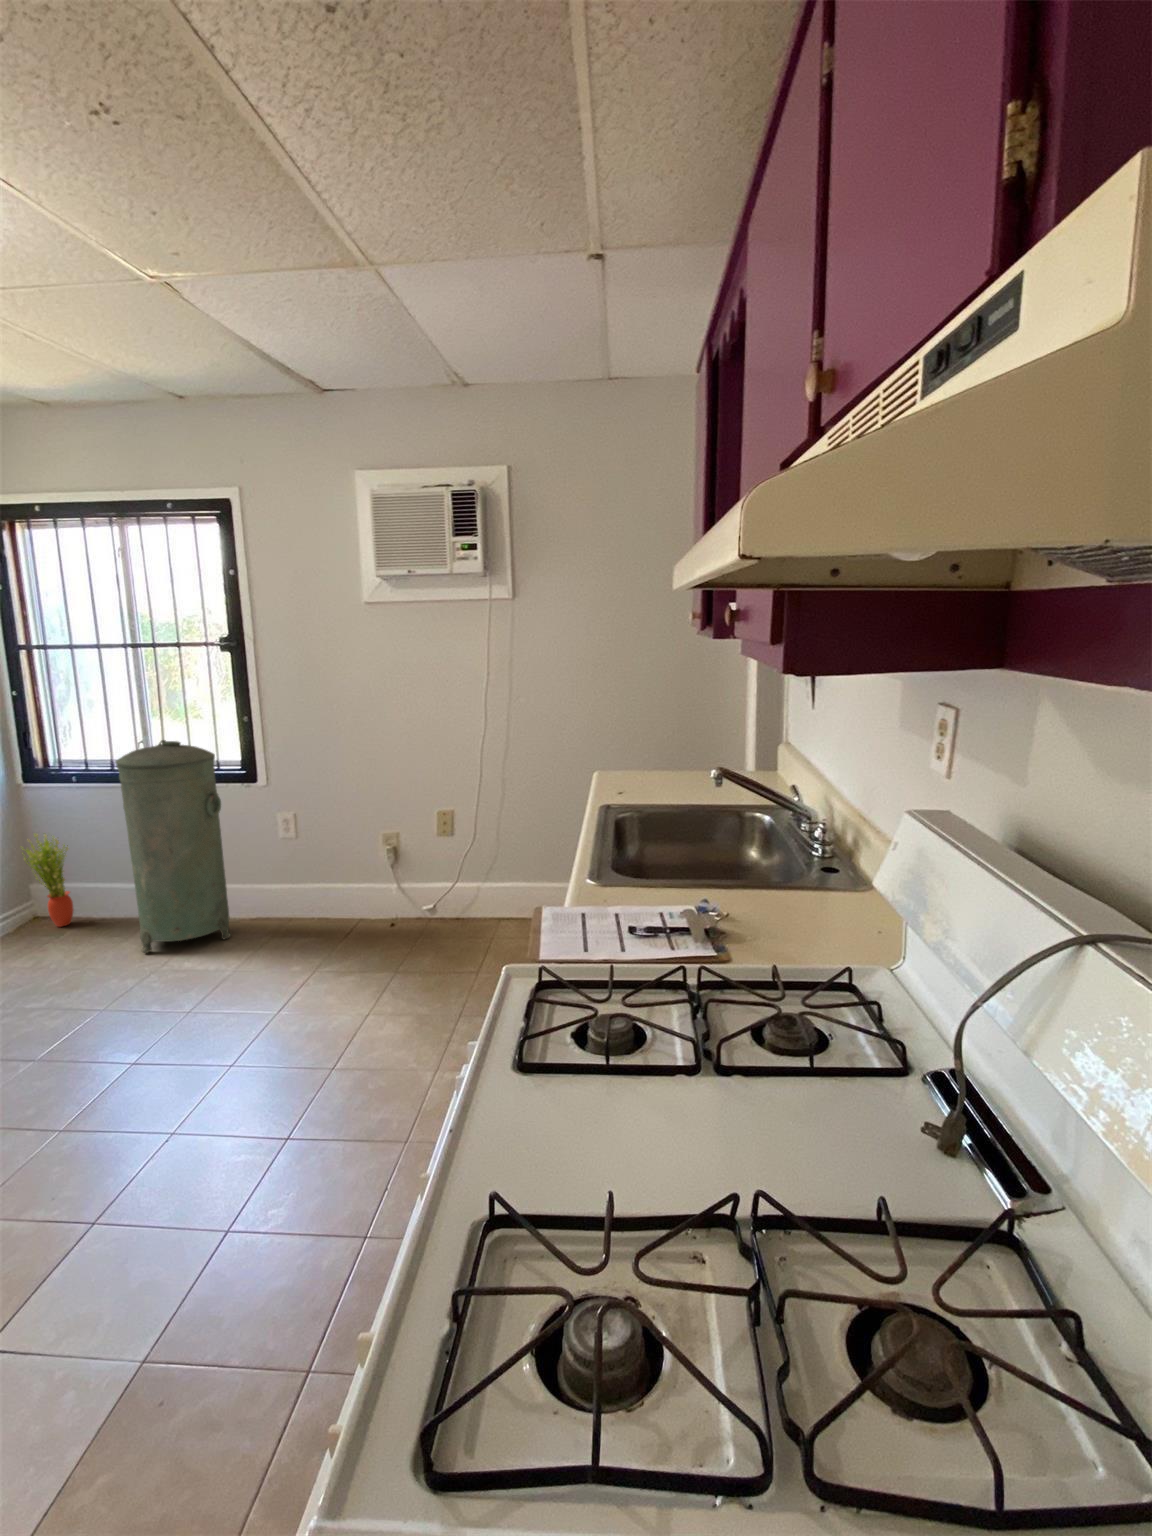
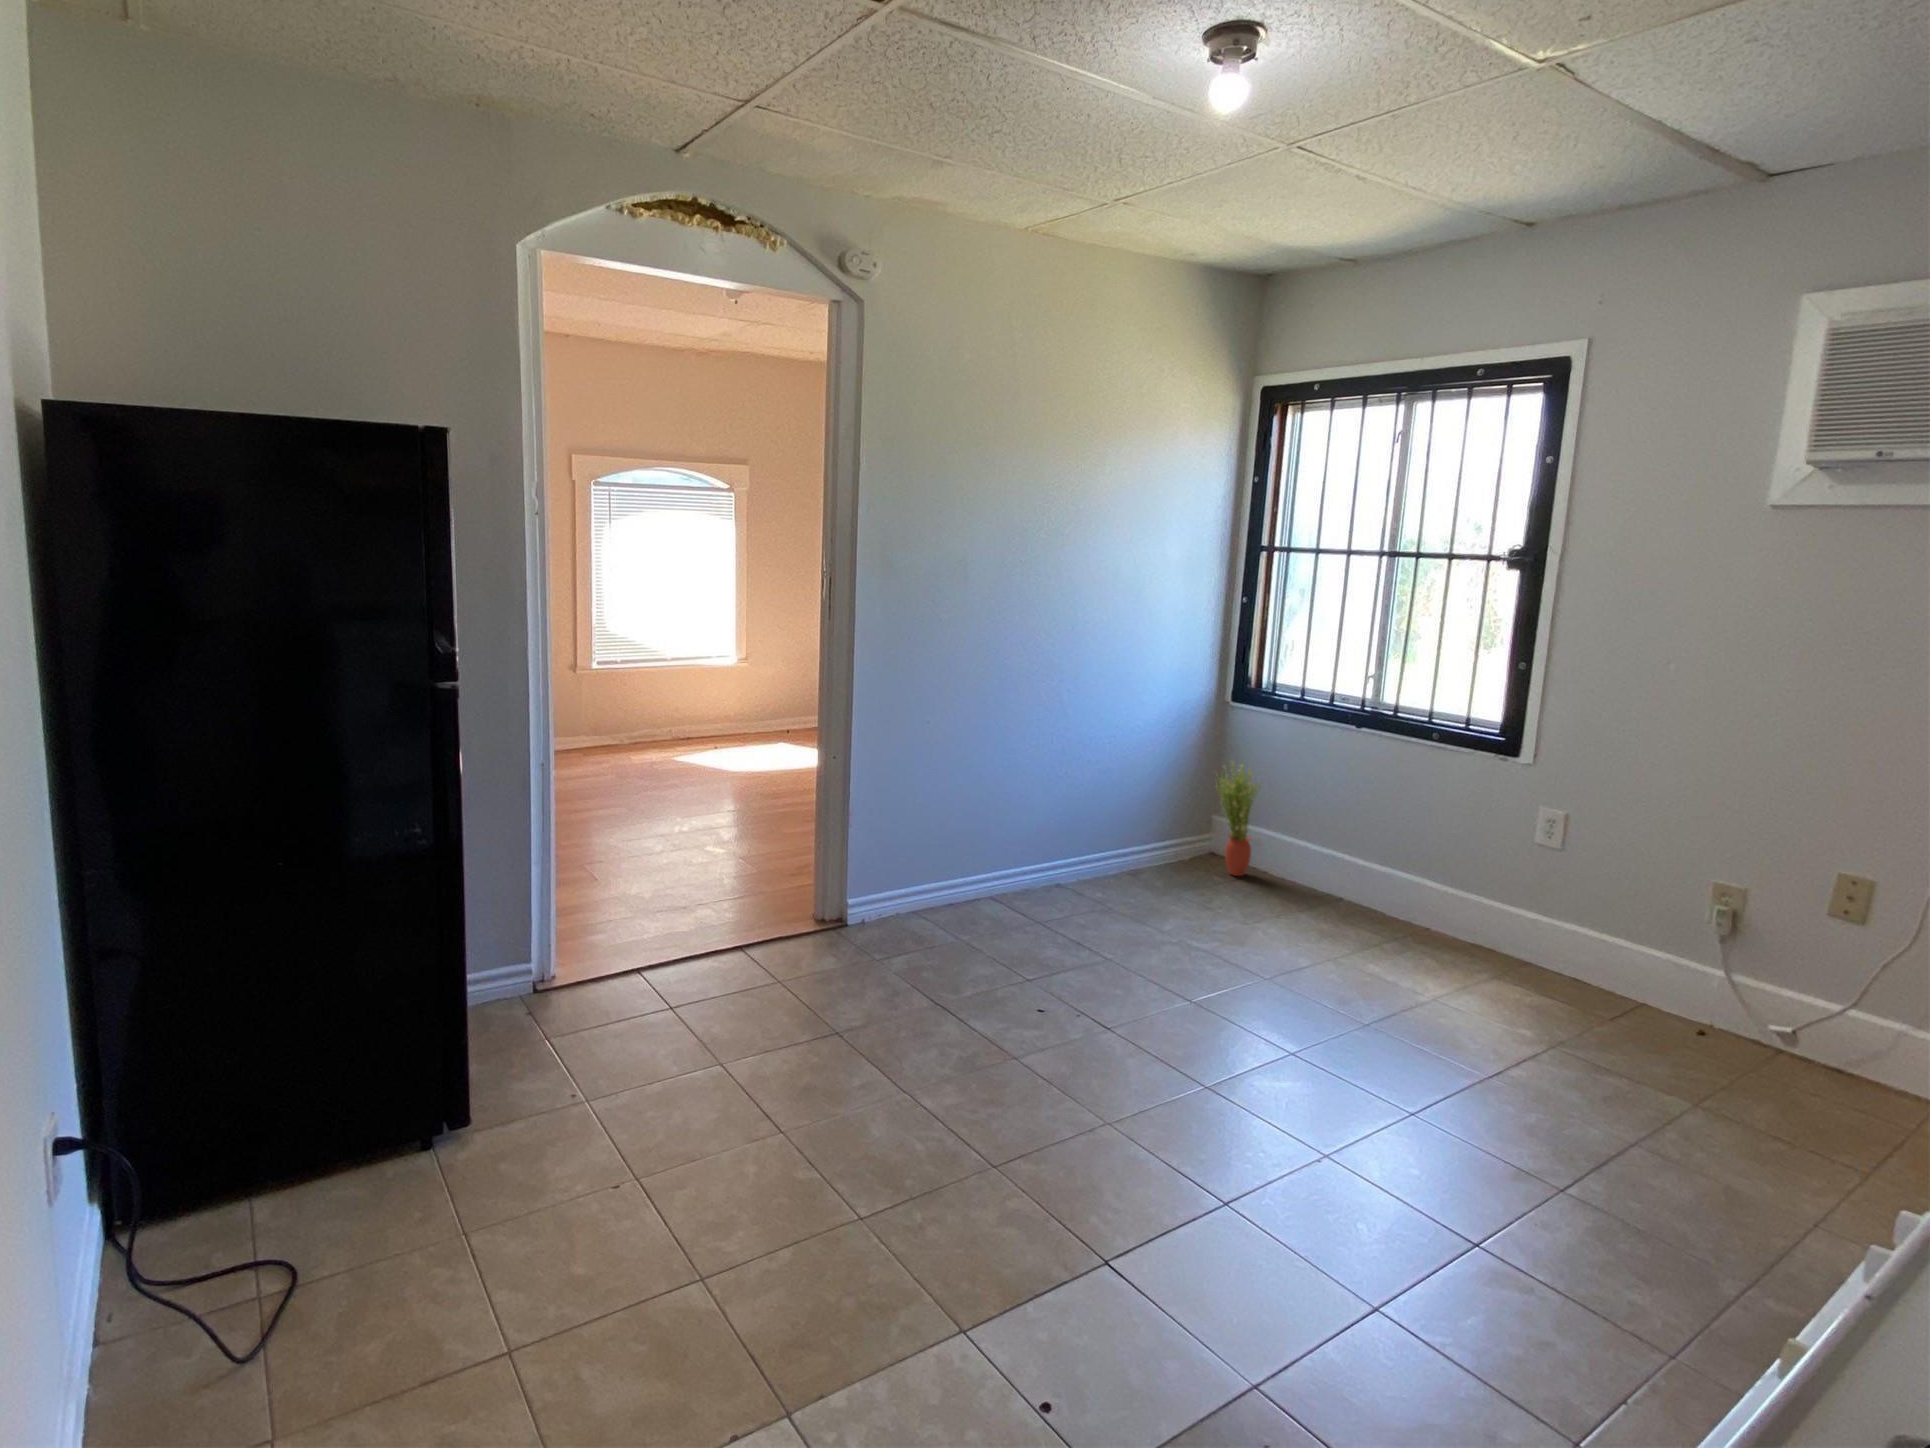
trash can: present [116,740,231,953] -> none [1319,675,1467,958]

